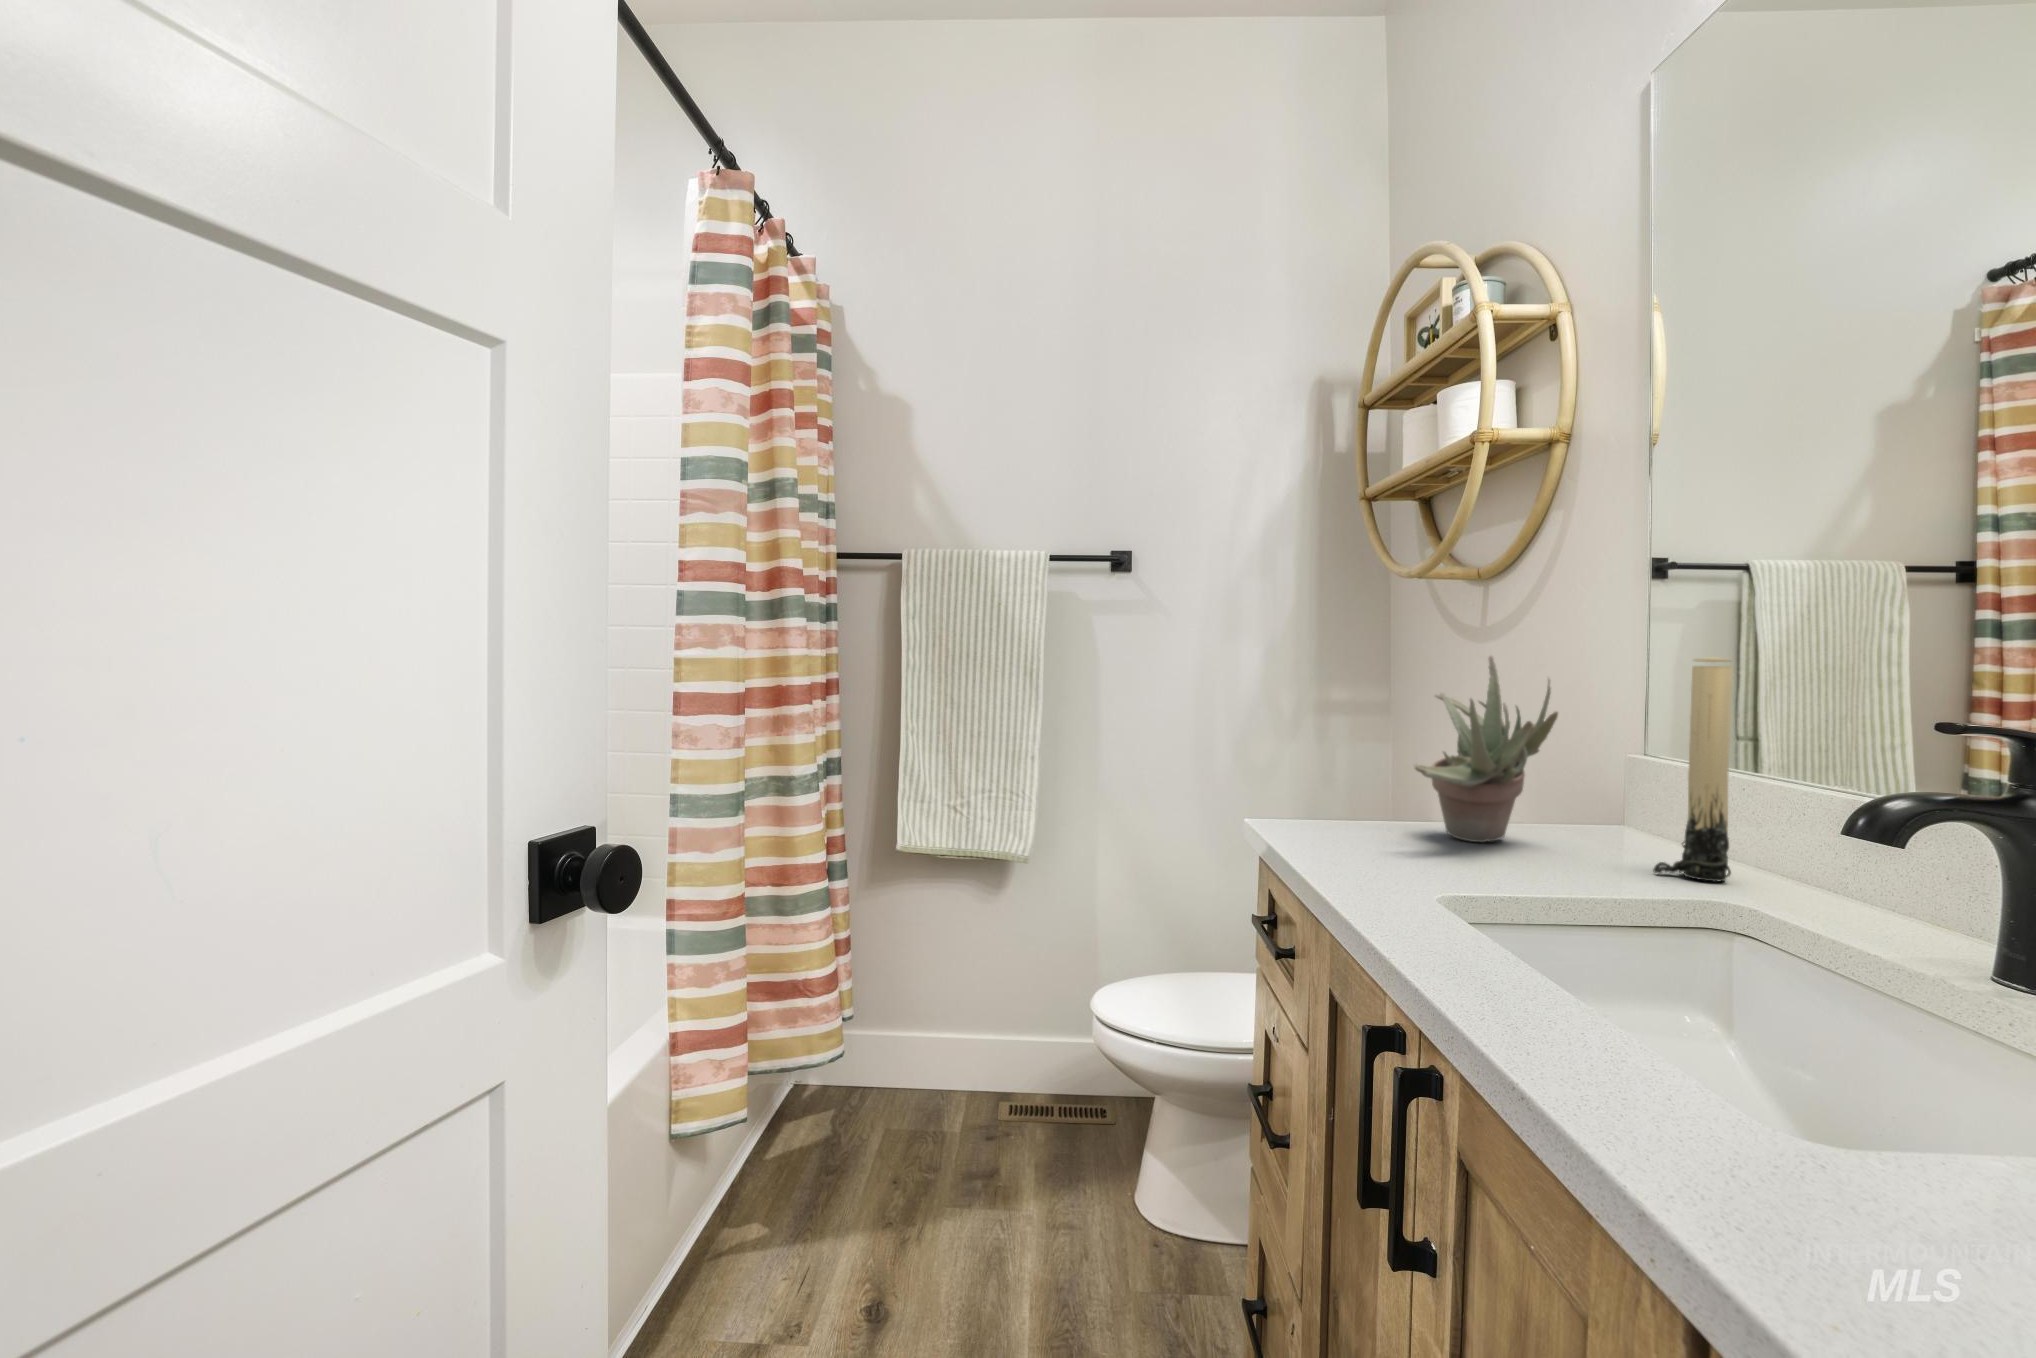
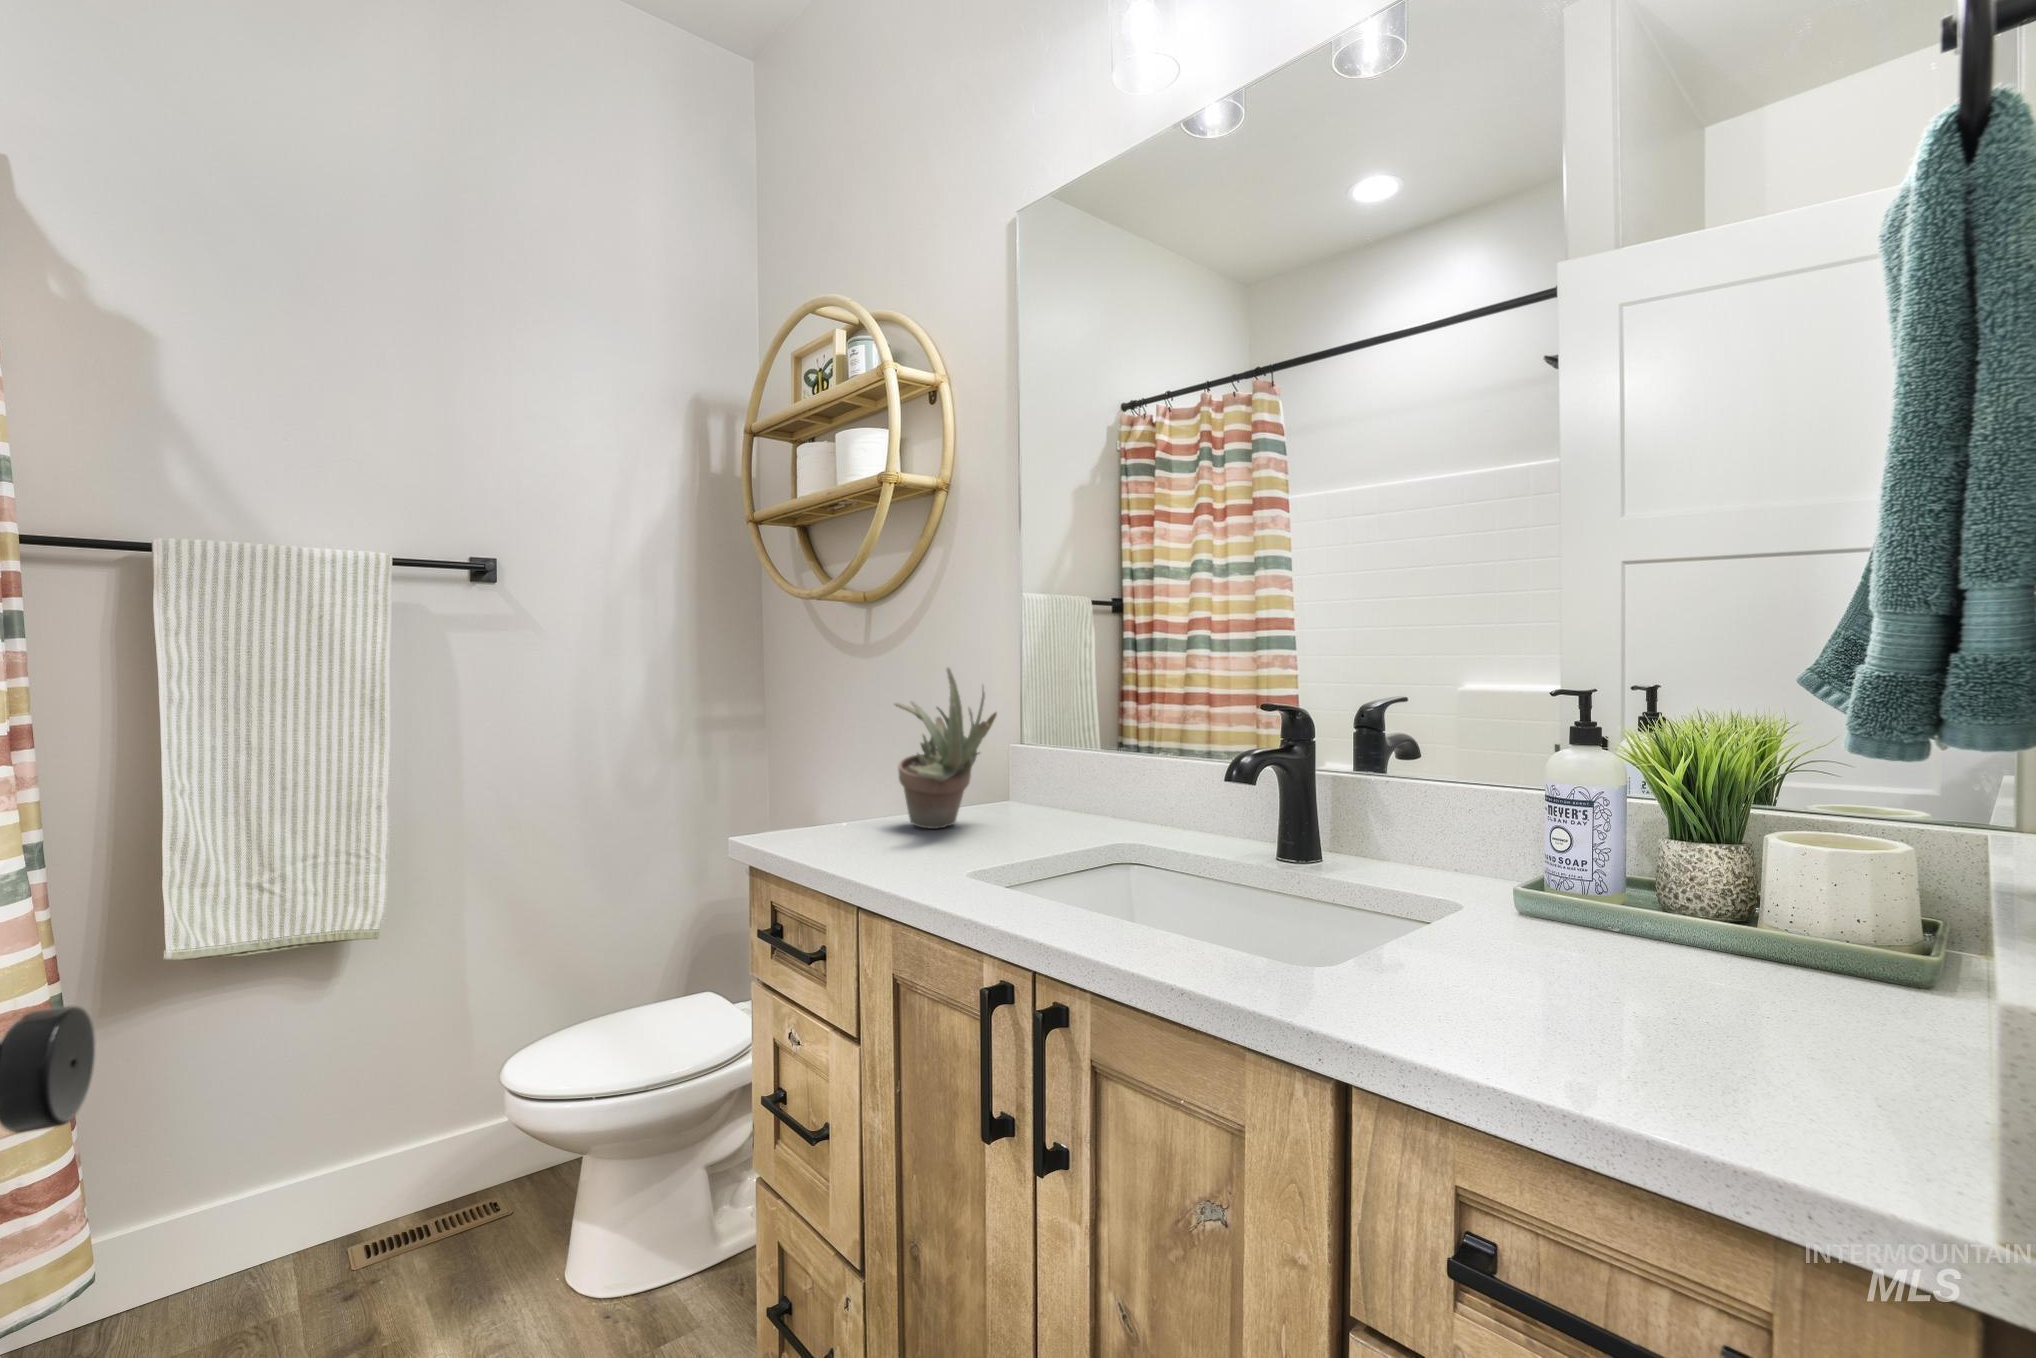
candle: present [1653,657,1732,881] -> none [1075,665,1123,832]

